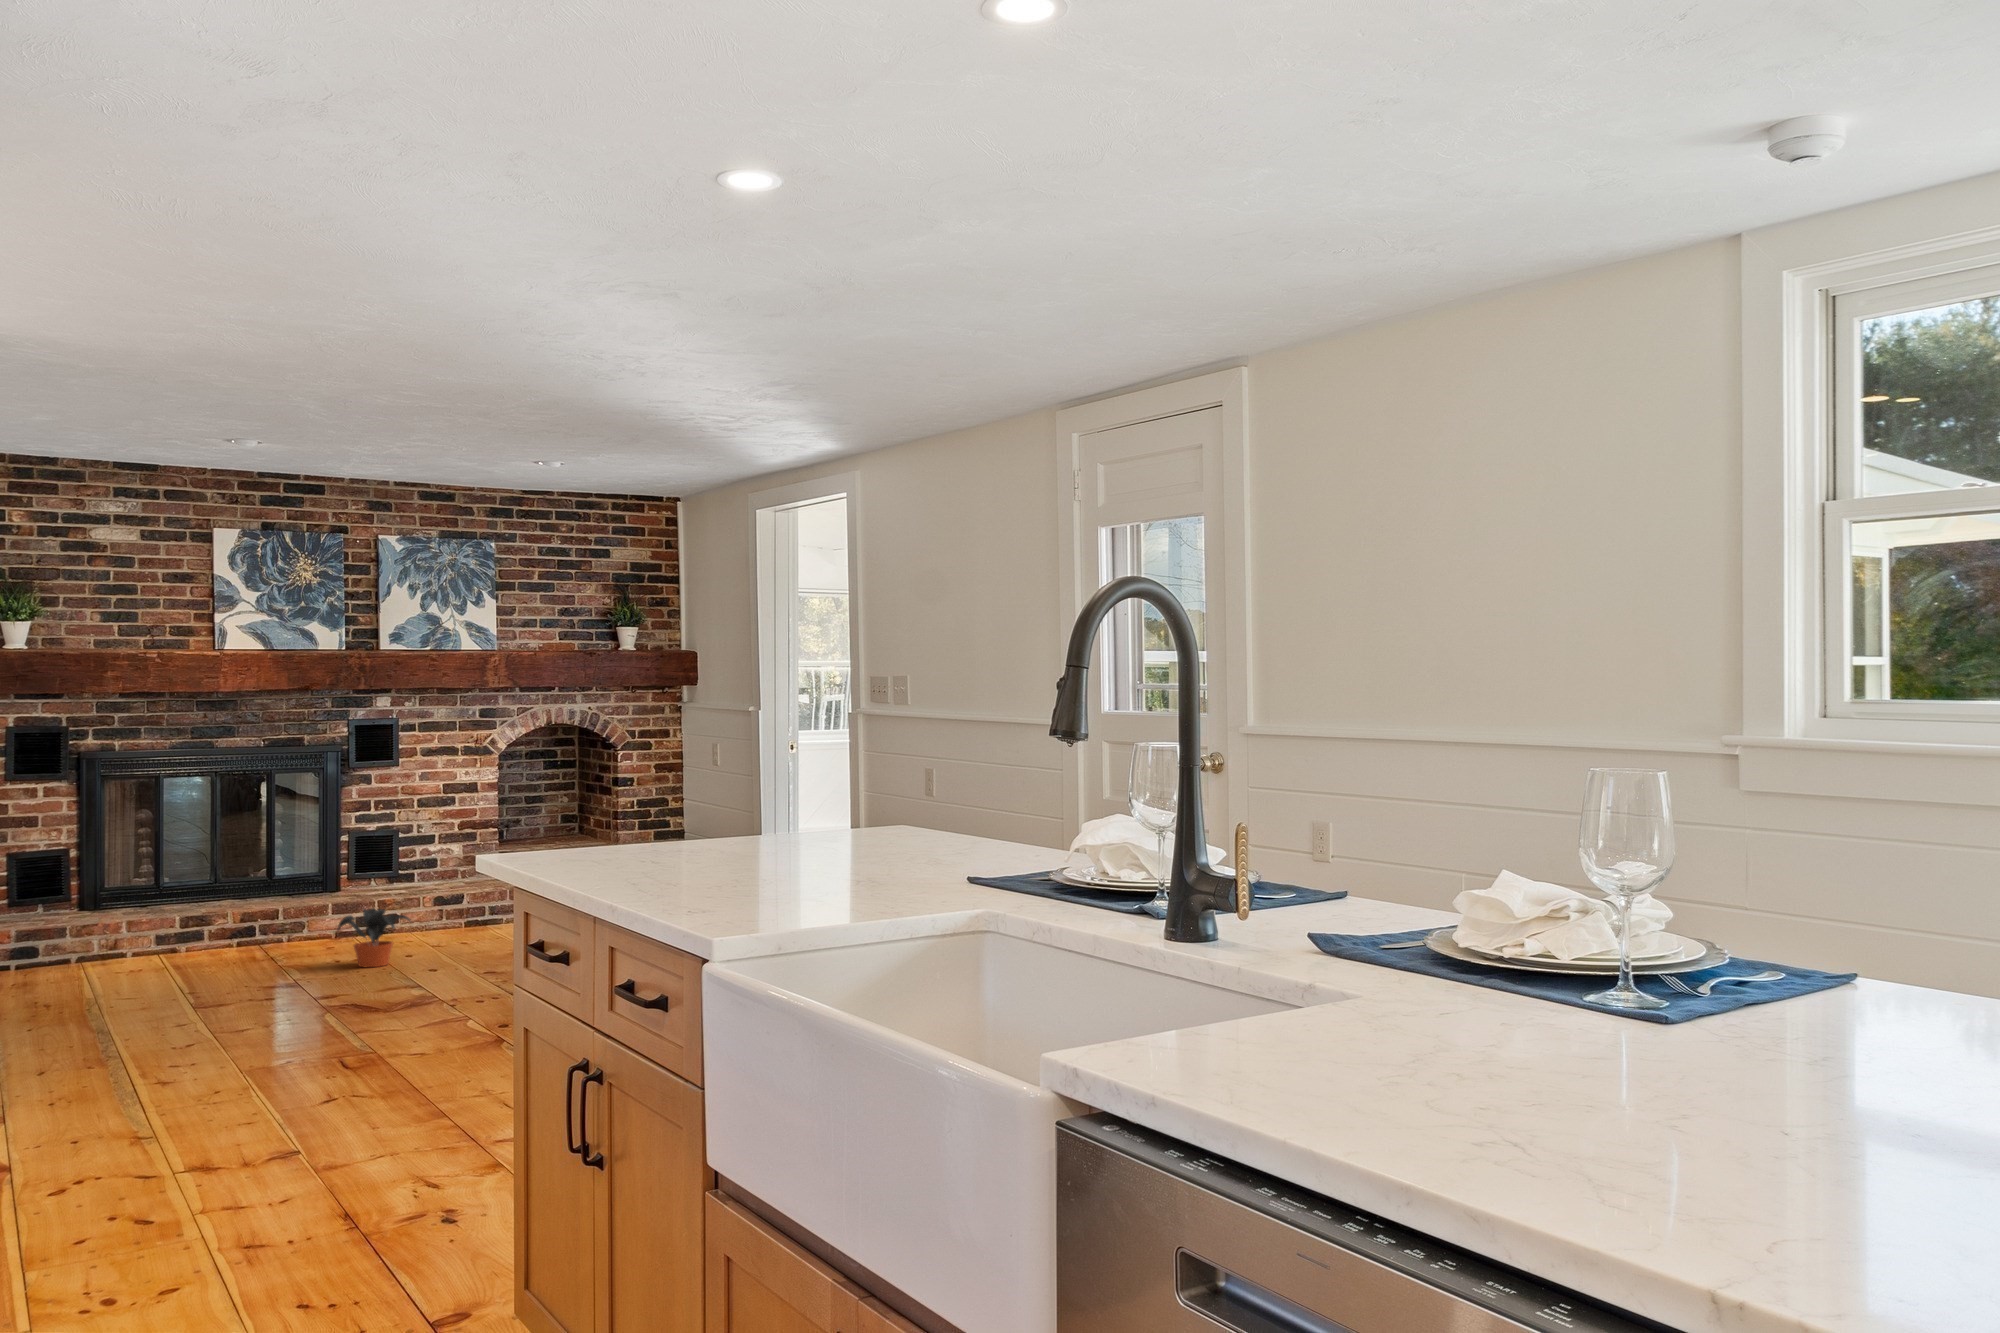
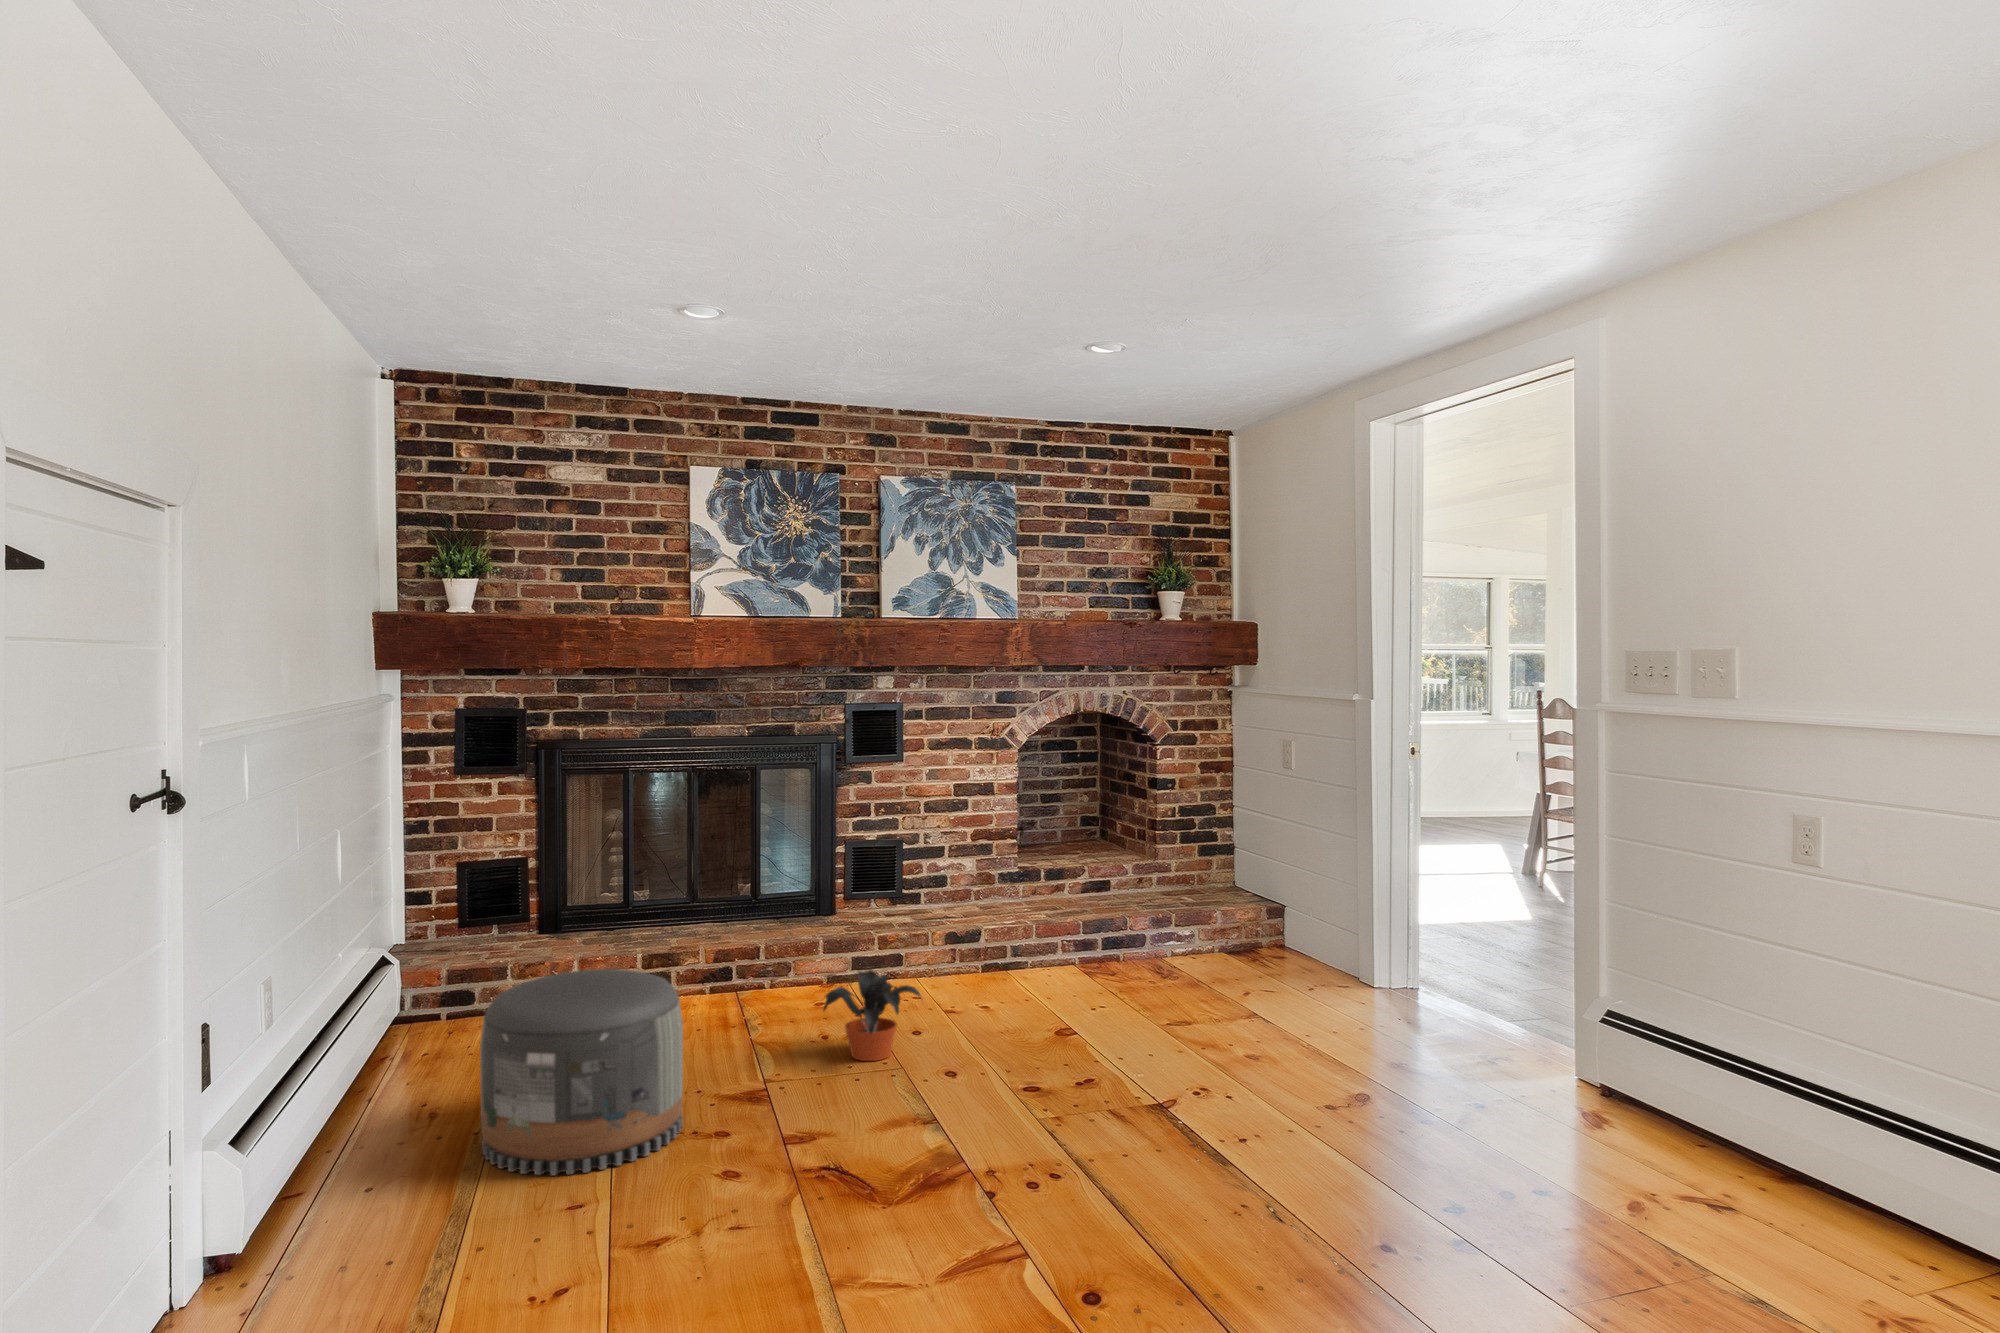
pouf: none [94,897,239,1017] -> present [480,969,683,1175]

